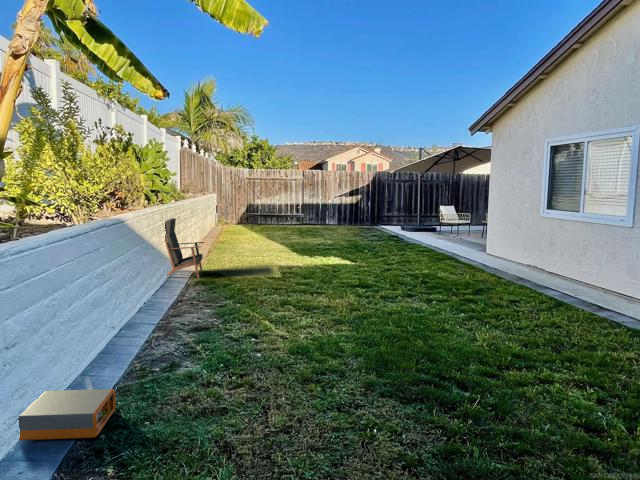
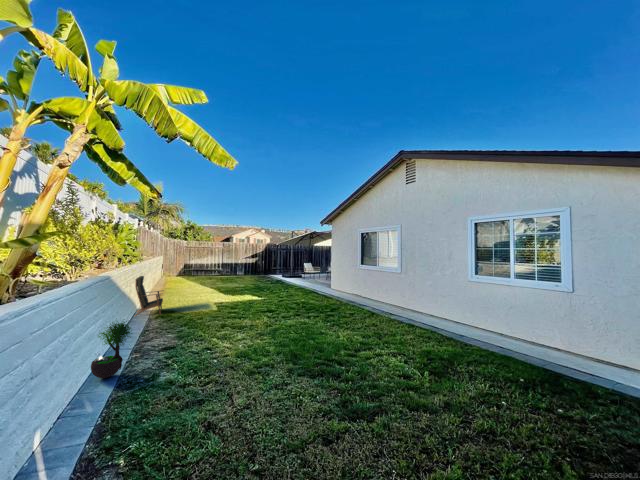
potted tree: none [90,277,140,359] -> present [91,321,132,378]
storage box: present [18,389,116,440] -> none [40,399,121,451]

